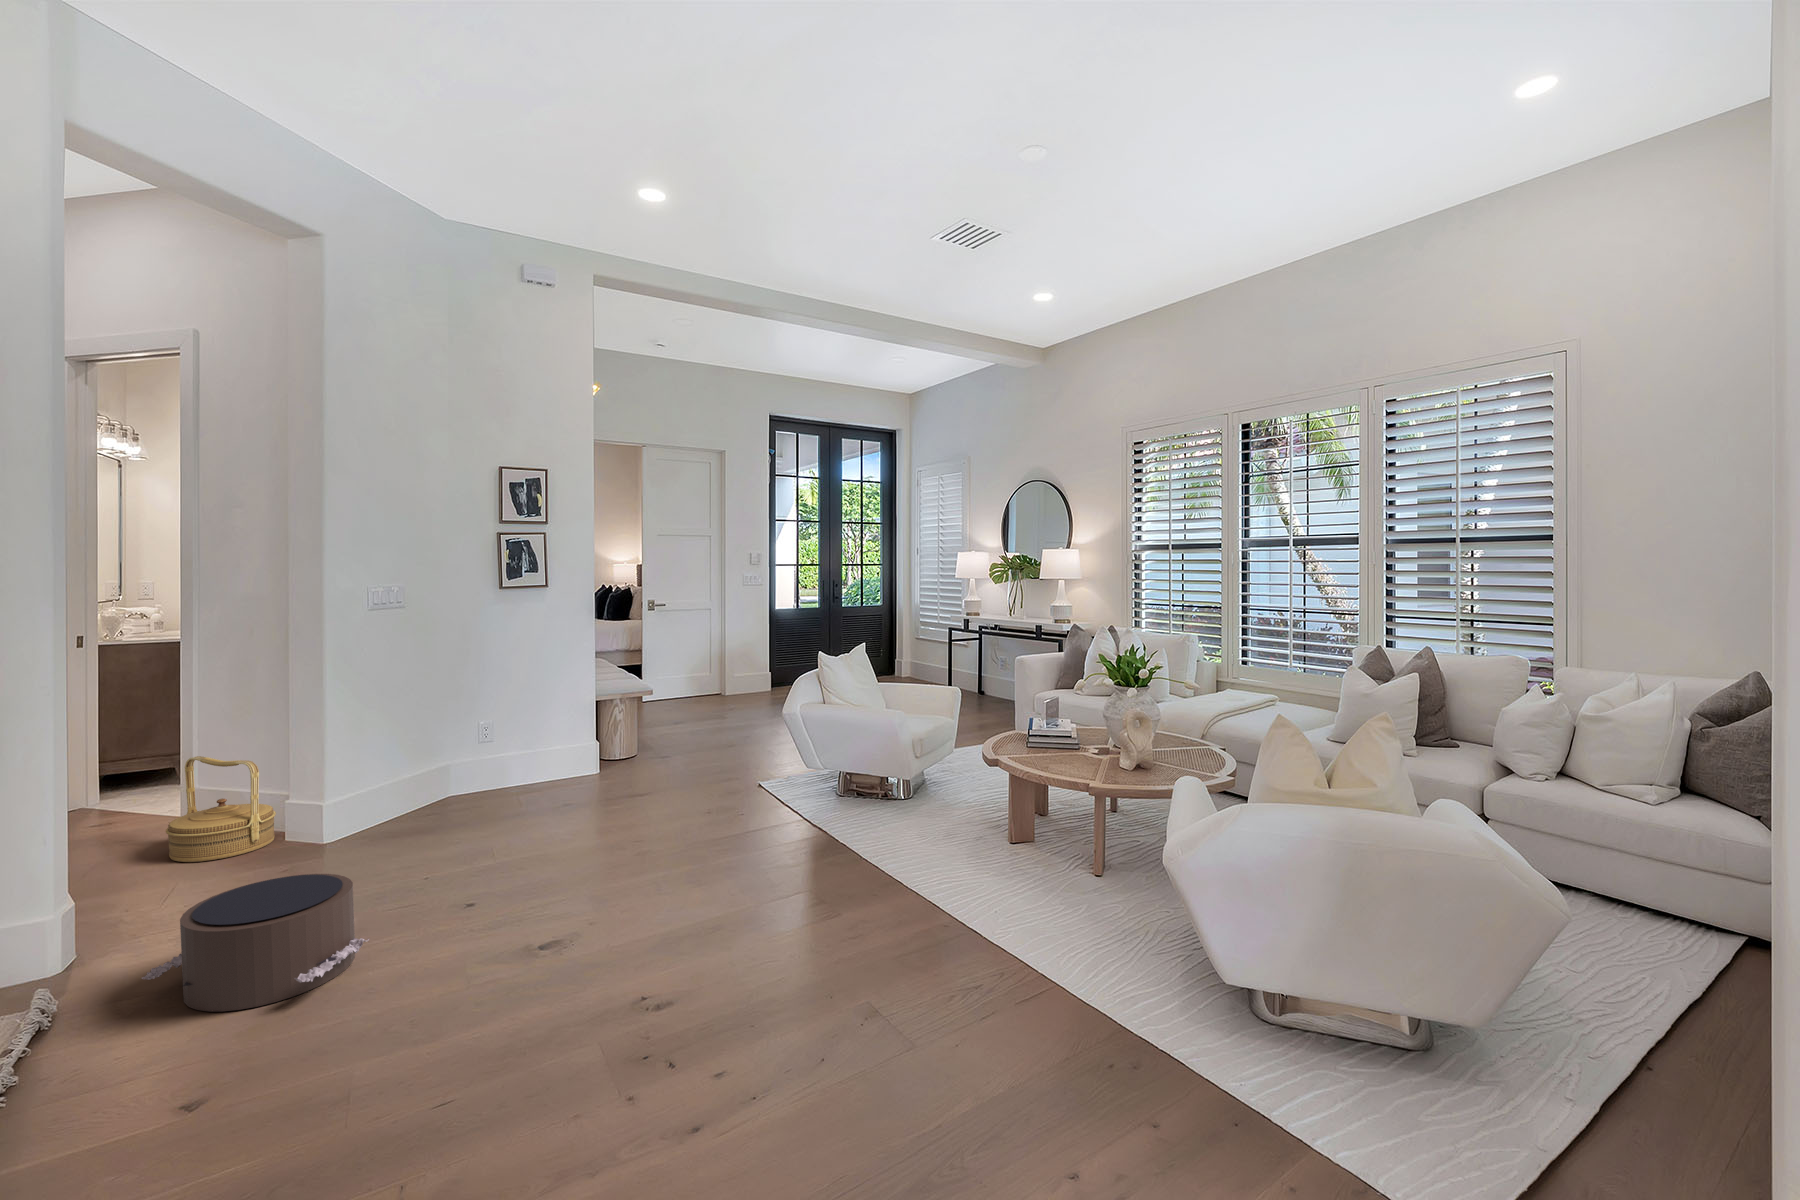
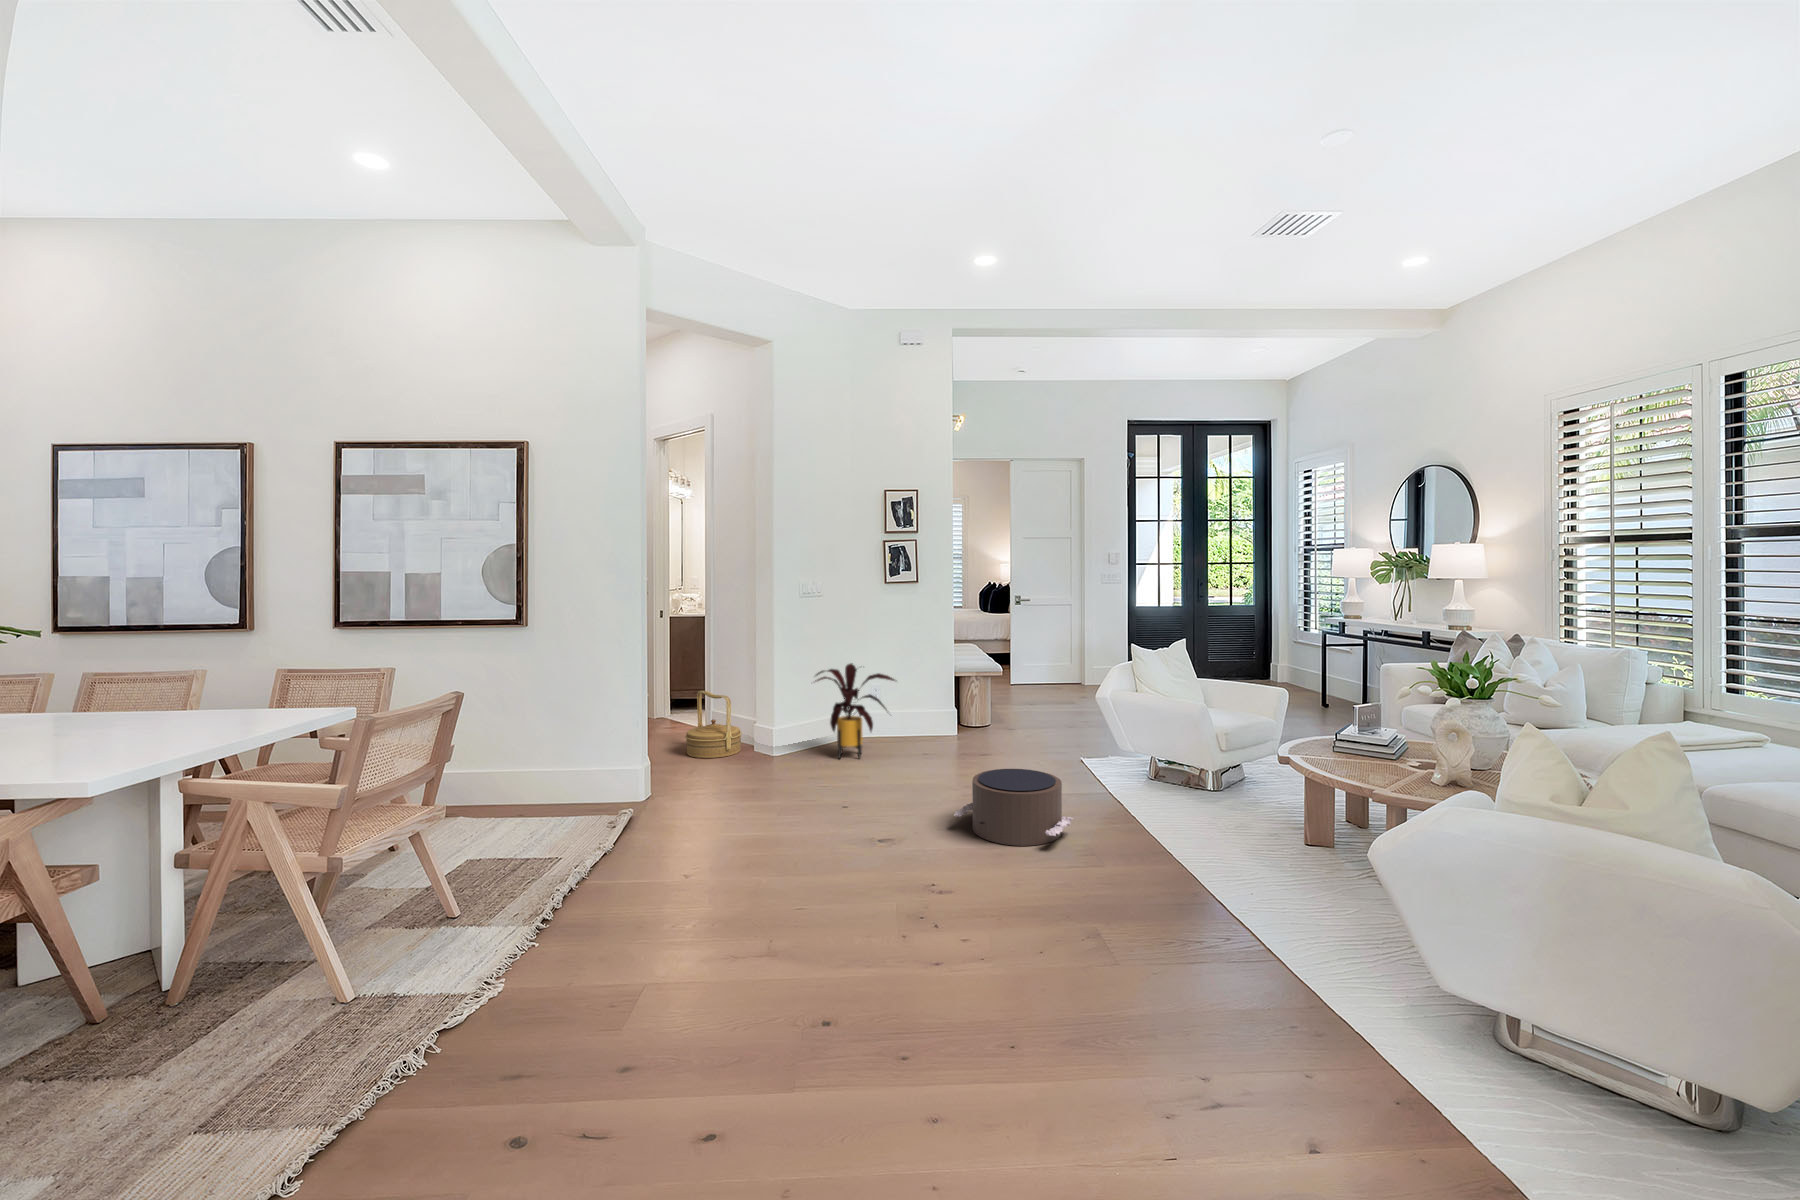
house plant: none [401,696,536,828] -> present [815,663,895,759]
pouf: present [141,874,369,1012] -> present [954,769,1073,846]

